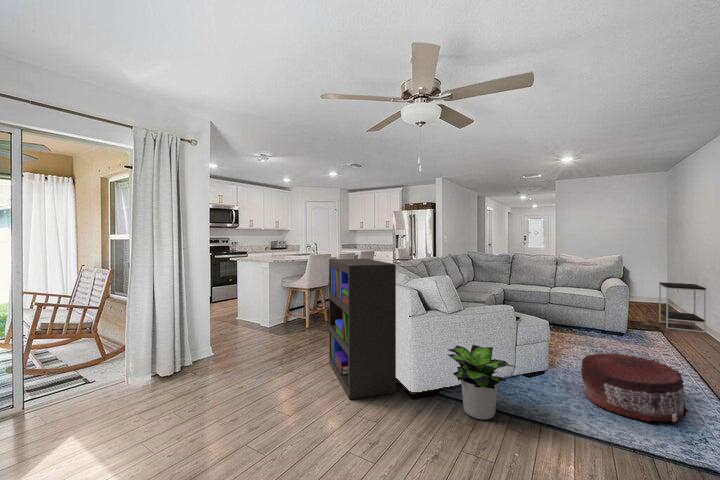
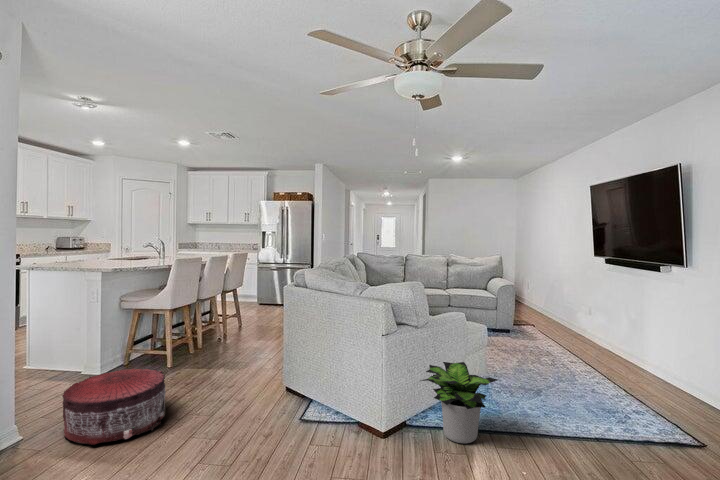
bookshelf: present [329,259,396,399] -> none [247,266,364,456]
side table: present [659,282,706,333] -> none [526,281,563,324]
pouf: present [581,353,688,422] -> present [62,368,166,445]

